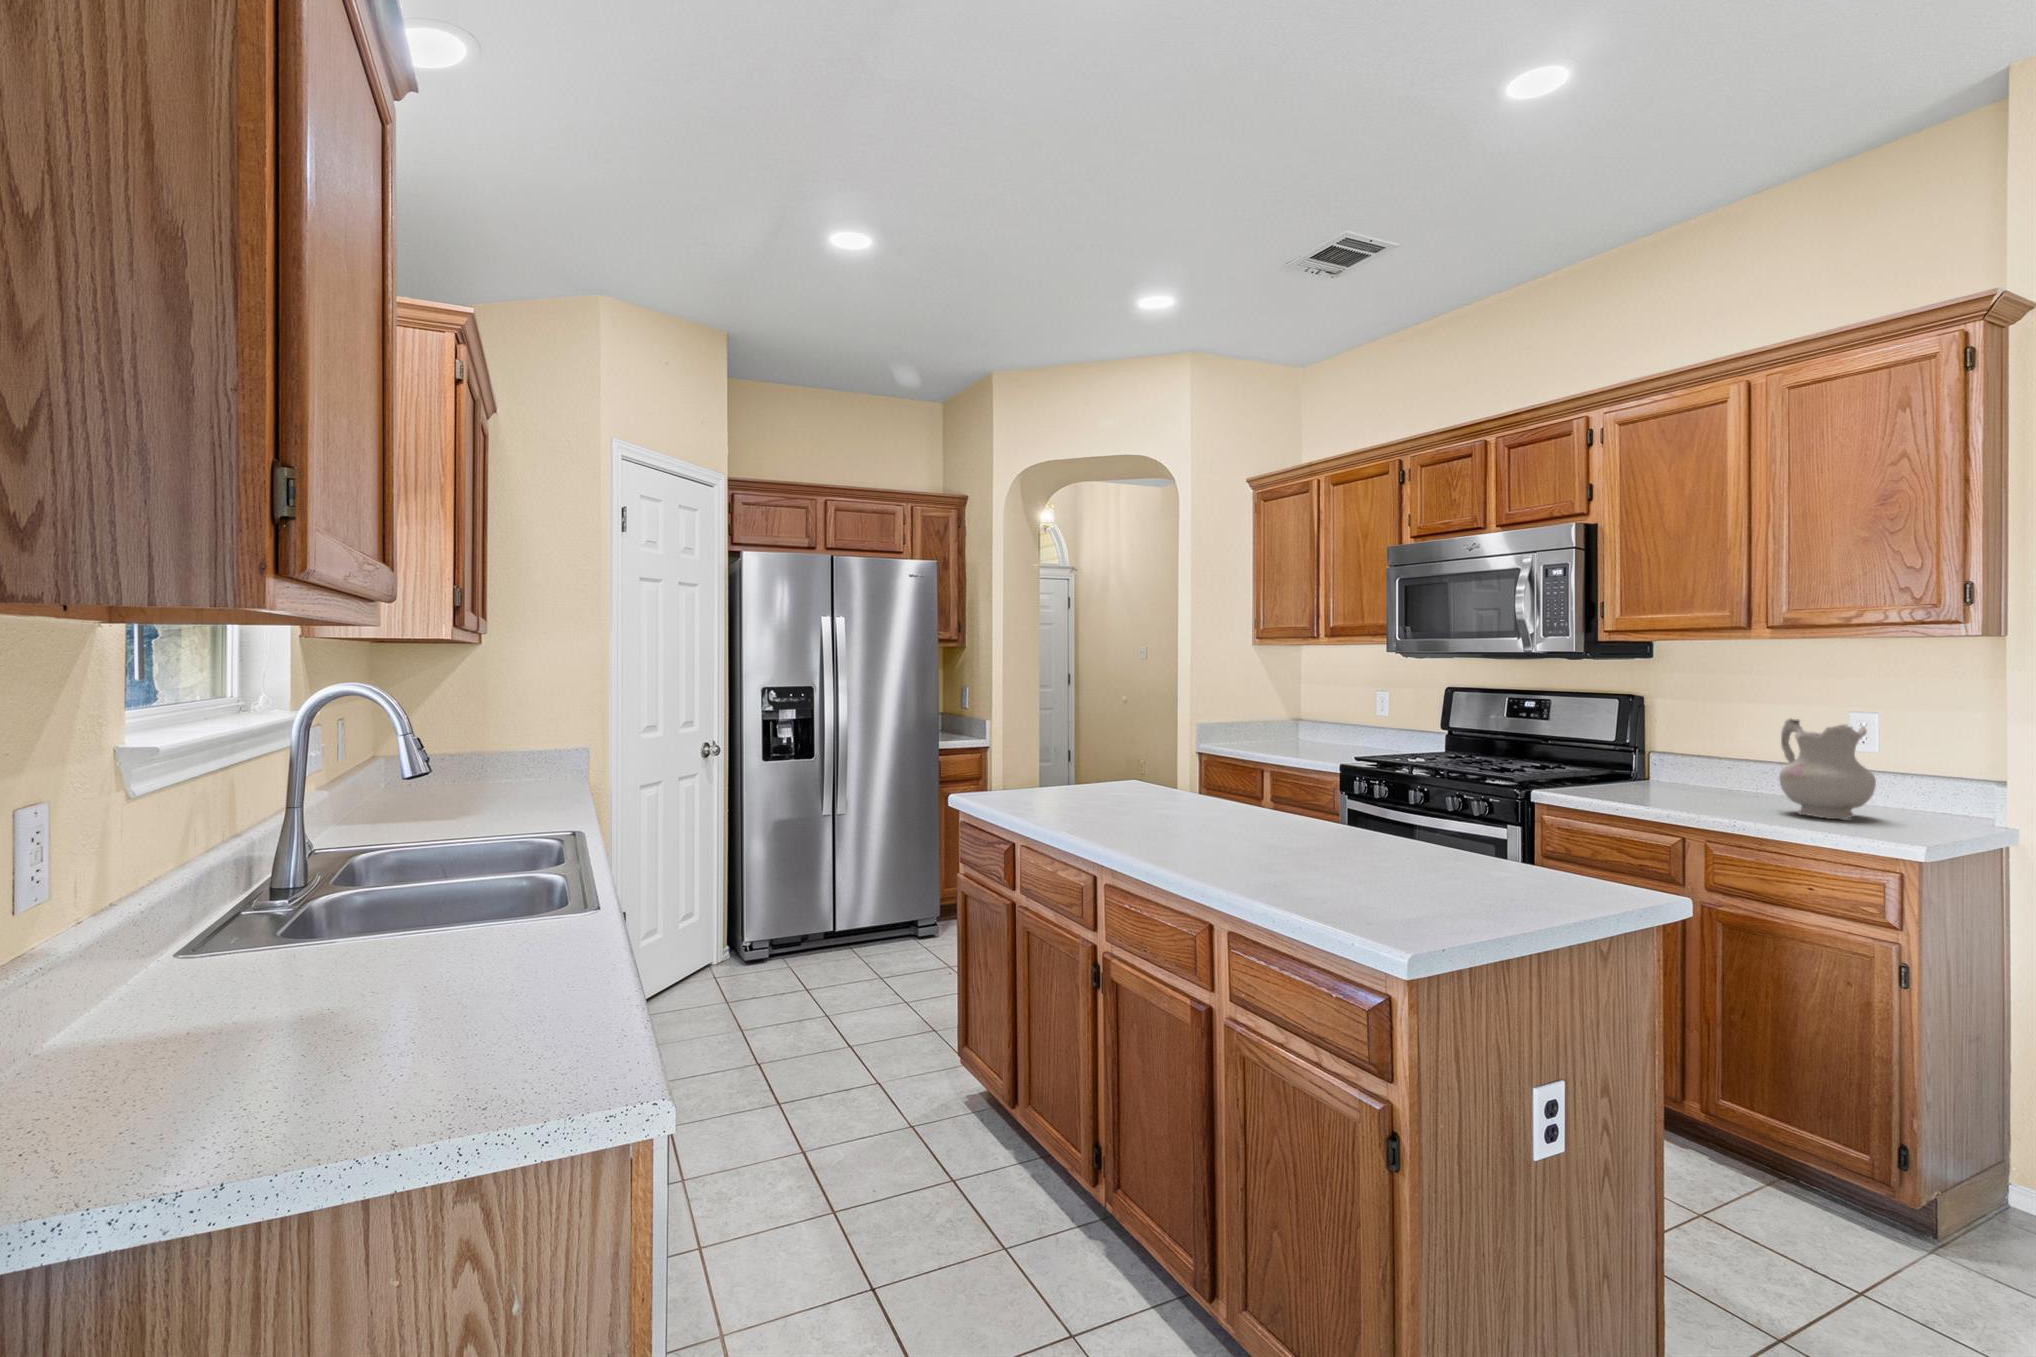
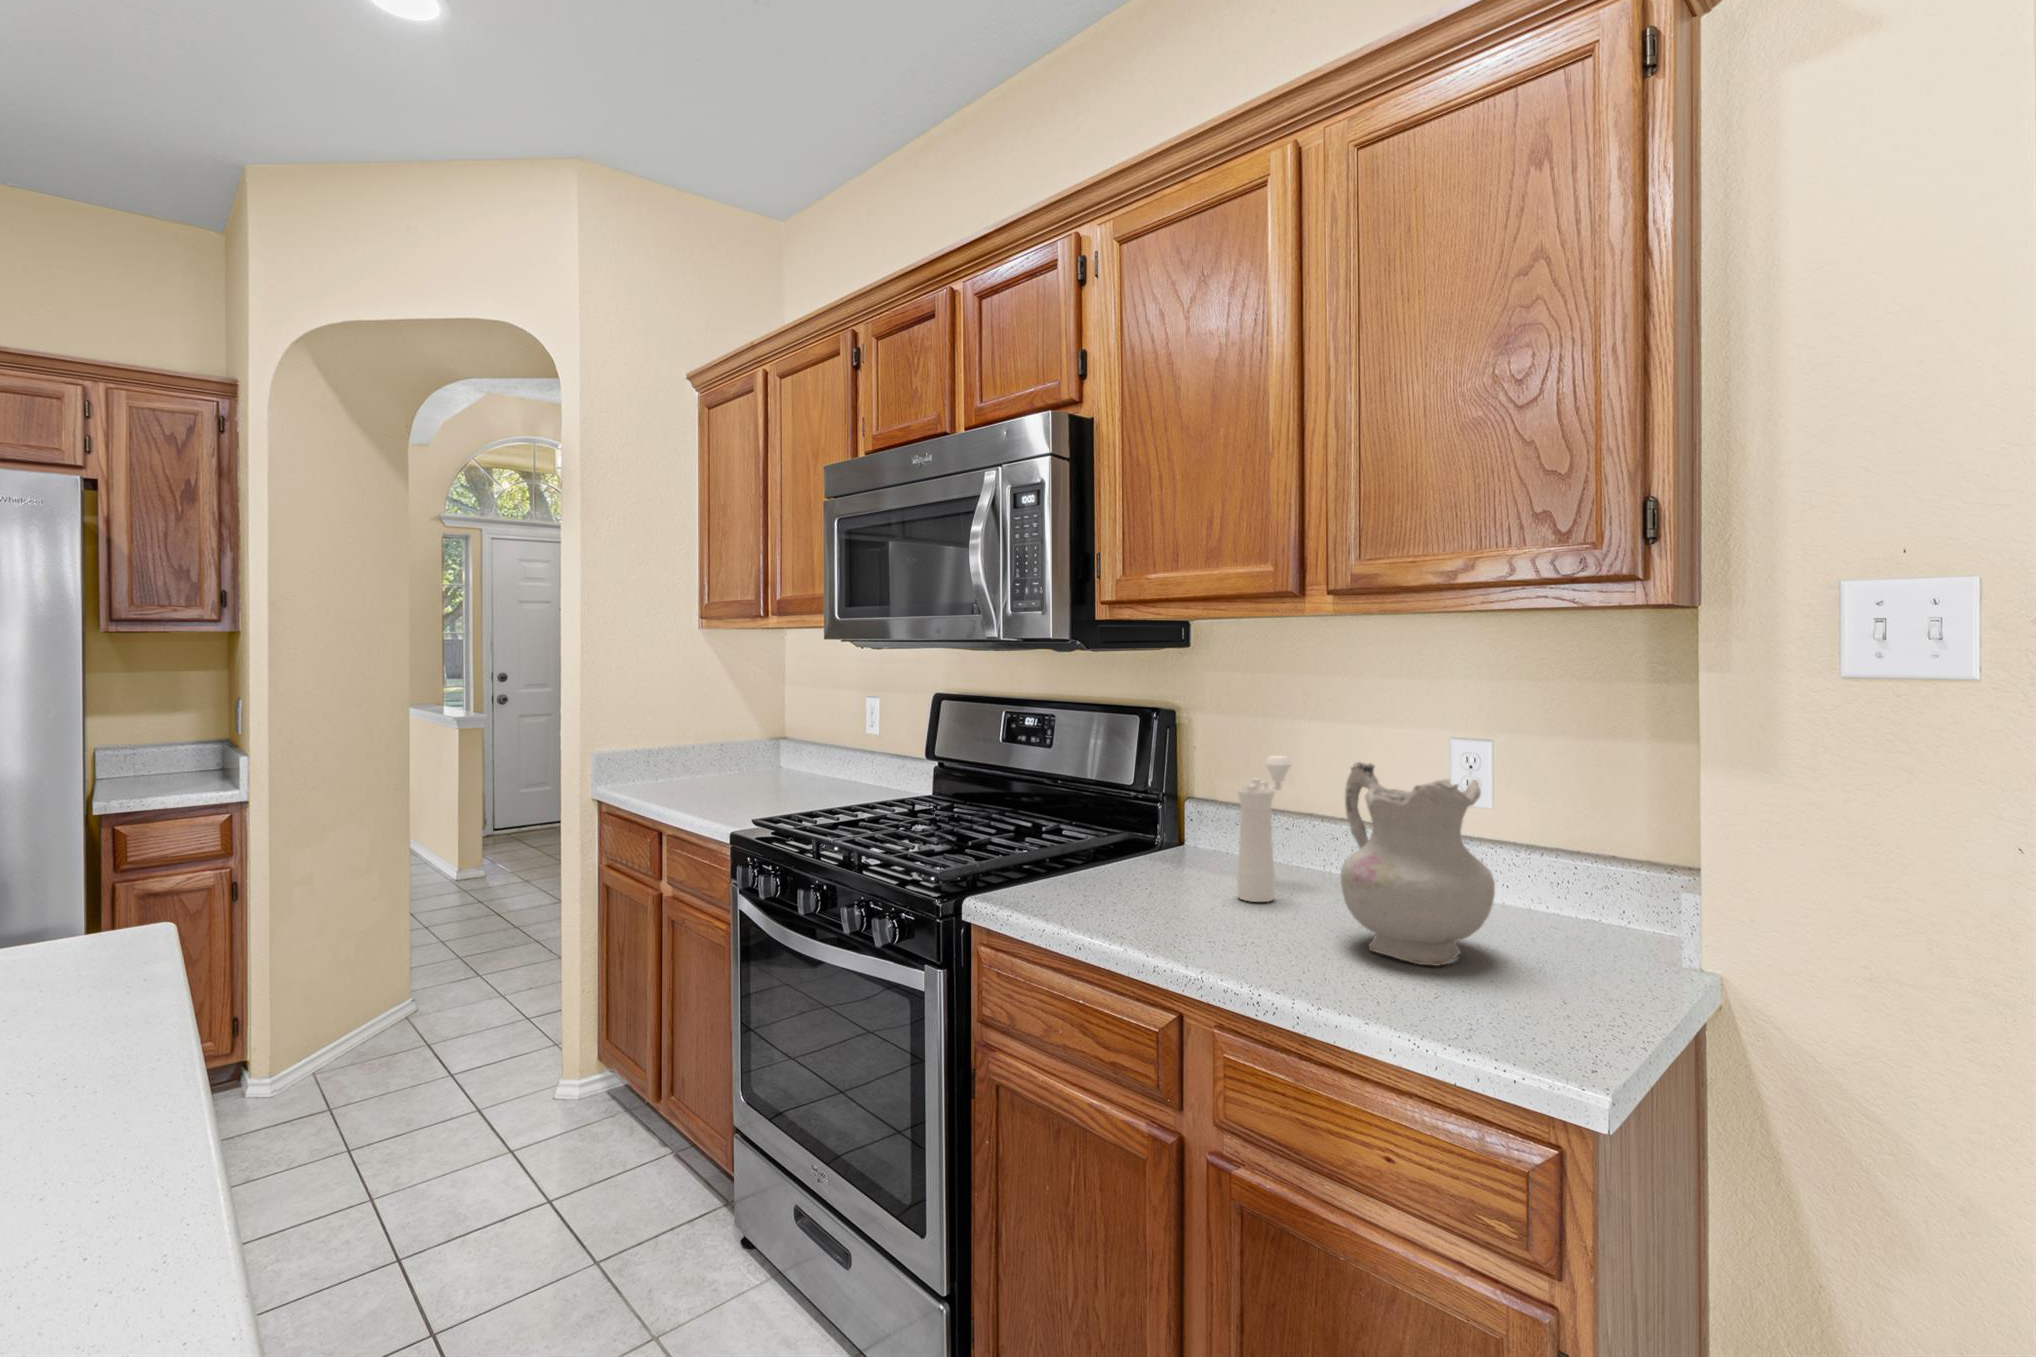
pepper mill: none [1705,721,1739,800] -> present [1237,756,1292,902]

